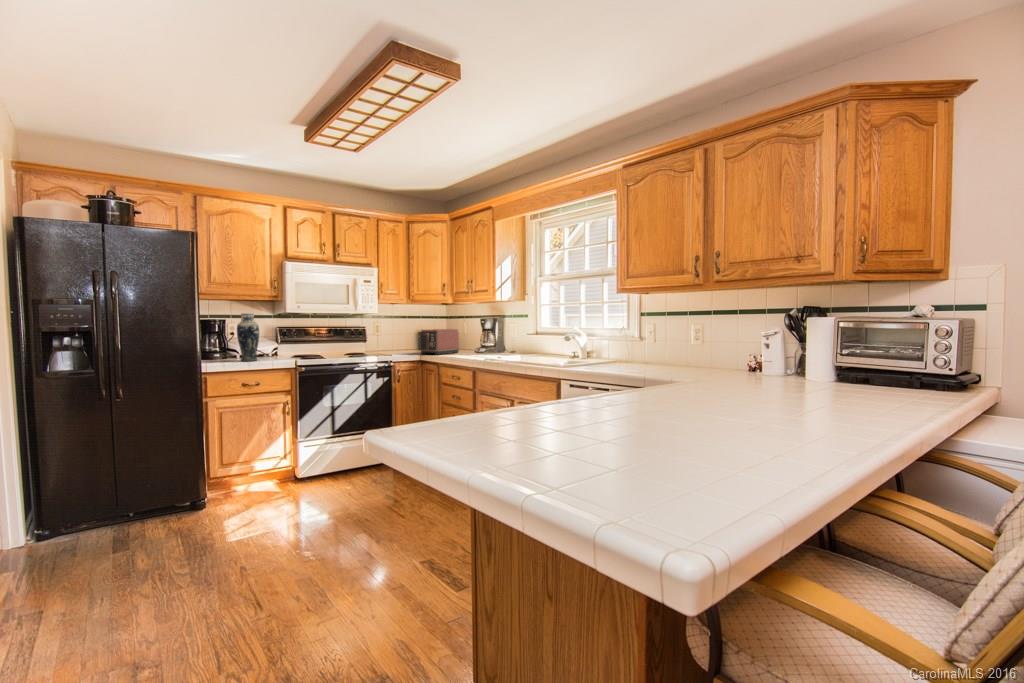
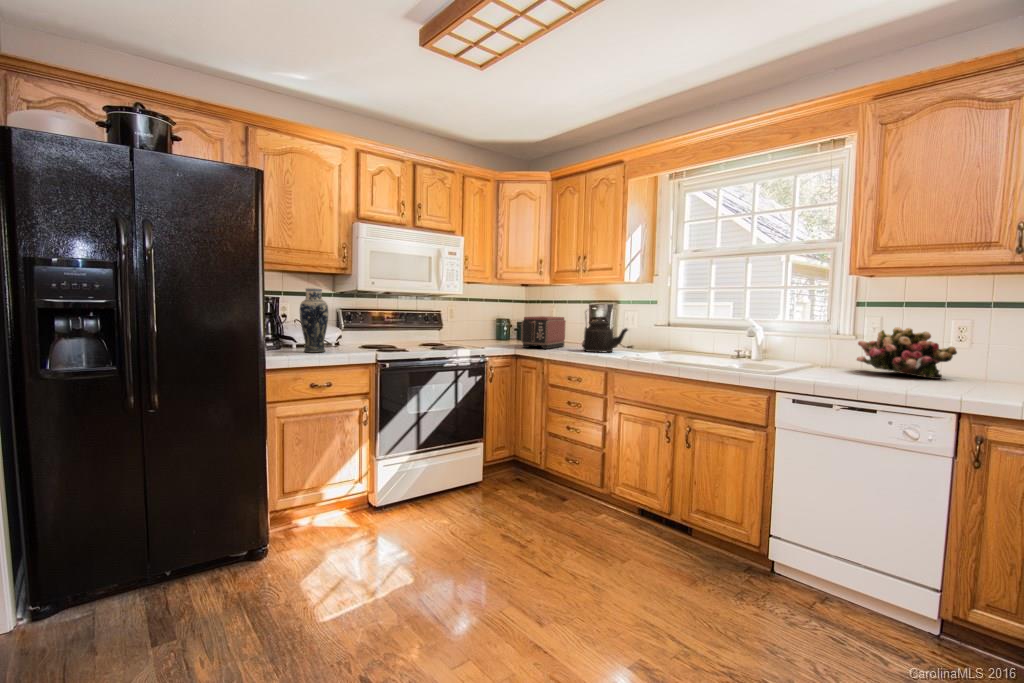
kettle: none [465,323,497,356] -> present [583,311,628,352]
flower arrangement: none [627,330,689,366] -> present [857,327,957,379]

